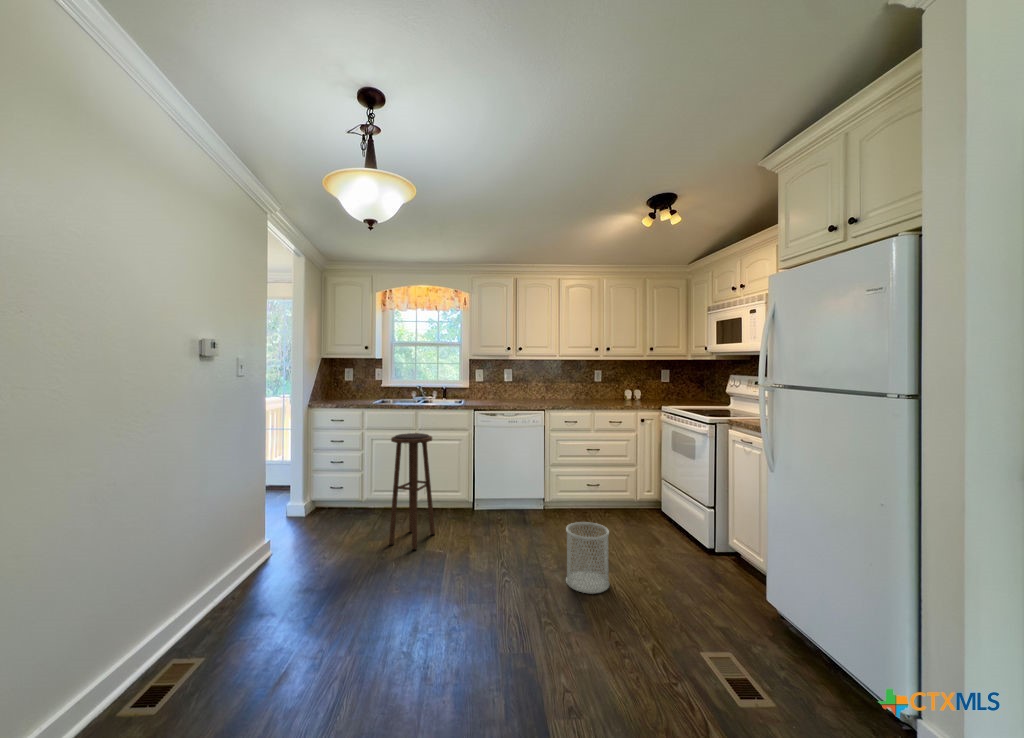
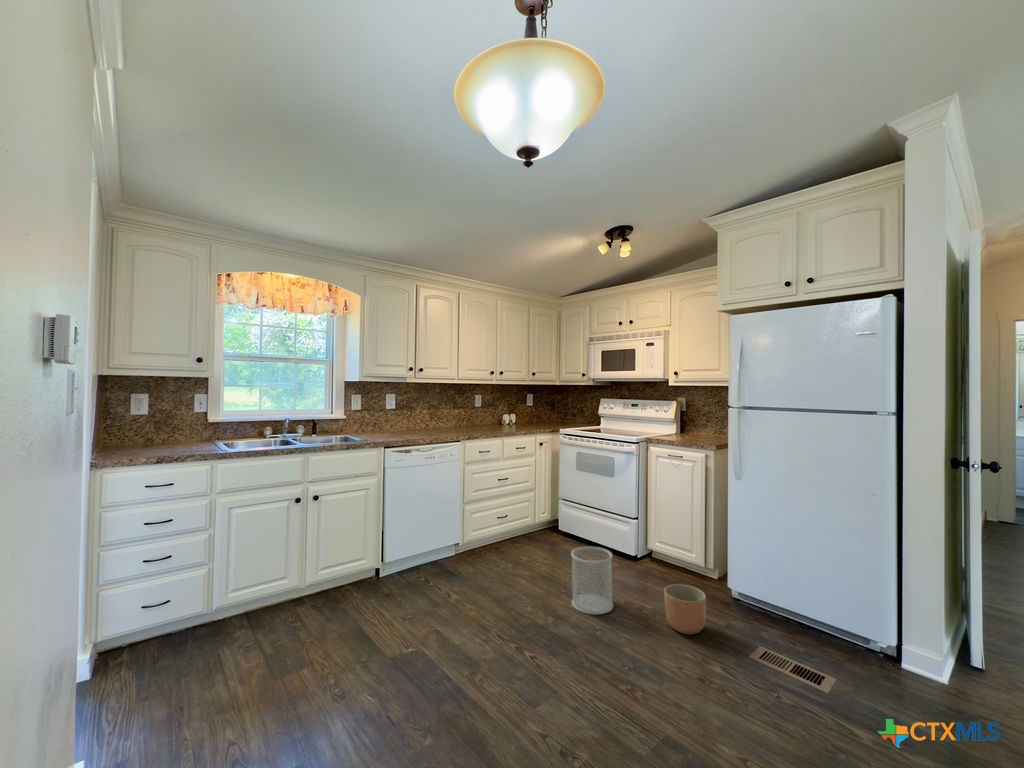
stool: present [389,433,435,550] -> none [339,486,397,652]
planter: none [624,585,673,649] -> present [664,584,706,634]

